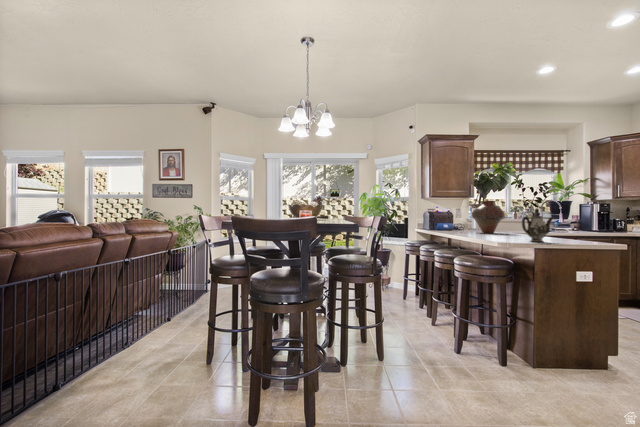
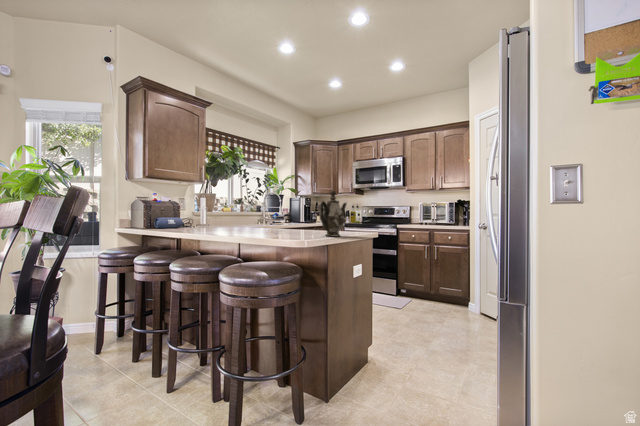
vase: present [472,201,505,233] -> none [215,184,256,228]

